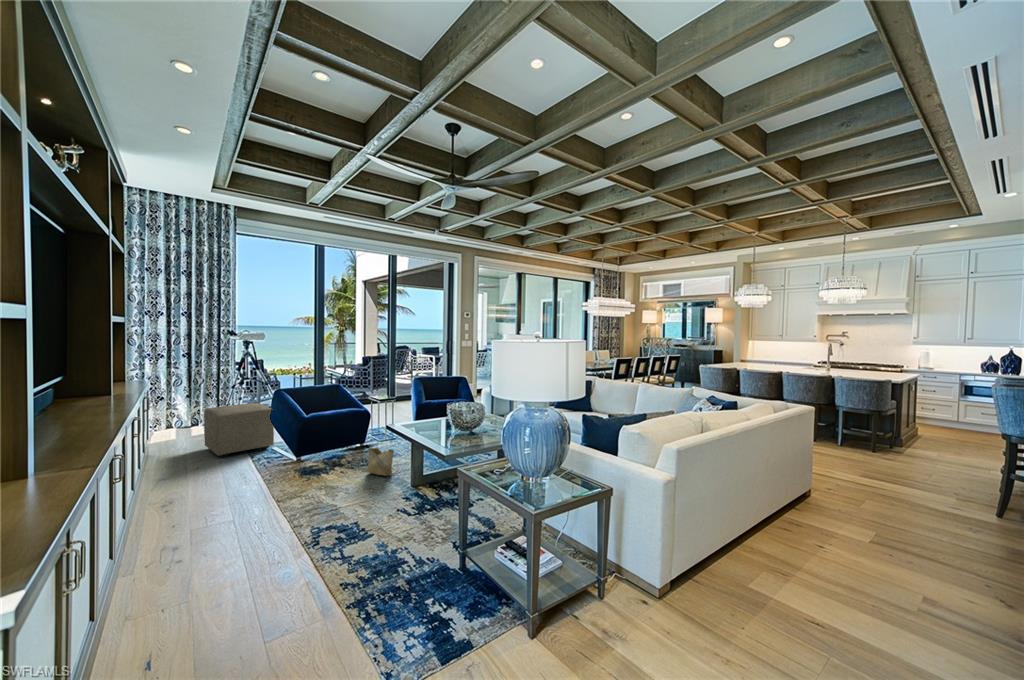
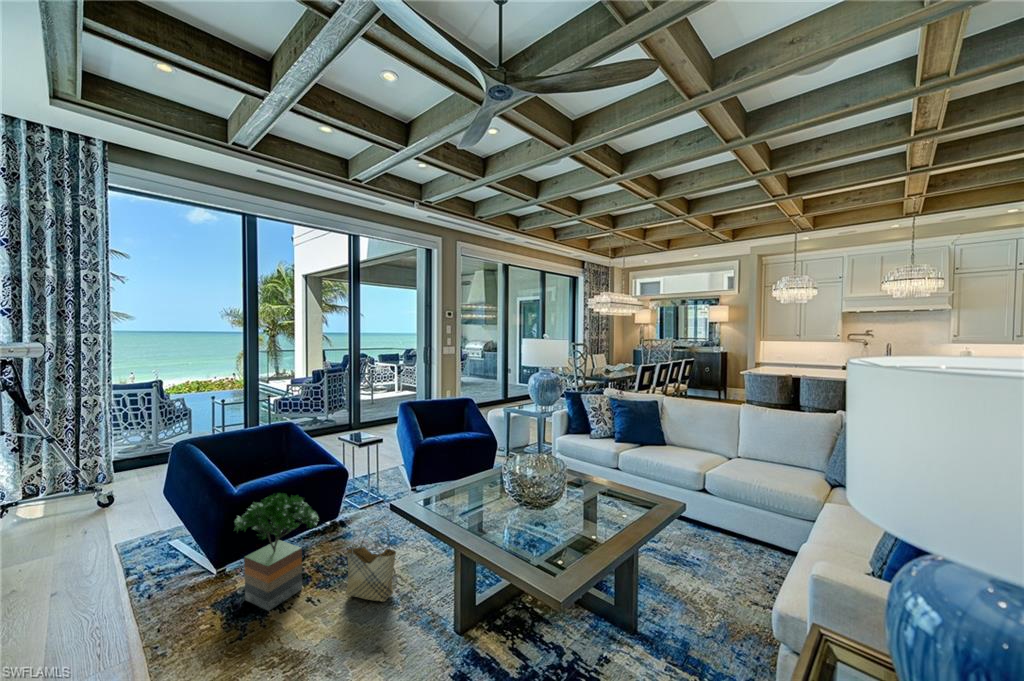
ottoman: present [204,403,274,457] -> none [28,460,168,576]
potted tree: none [310,416,355,475] -> present [235,493,318,611]

